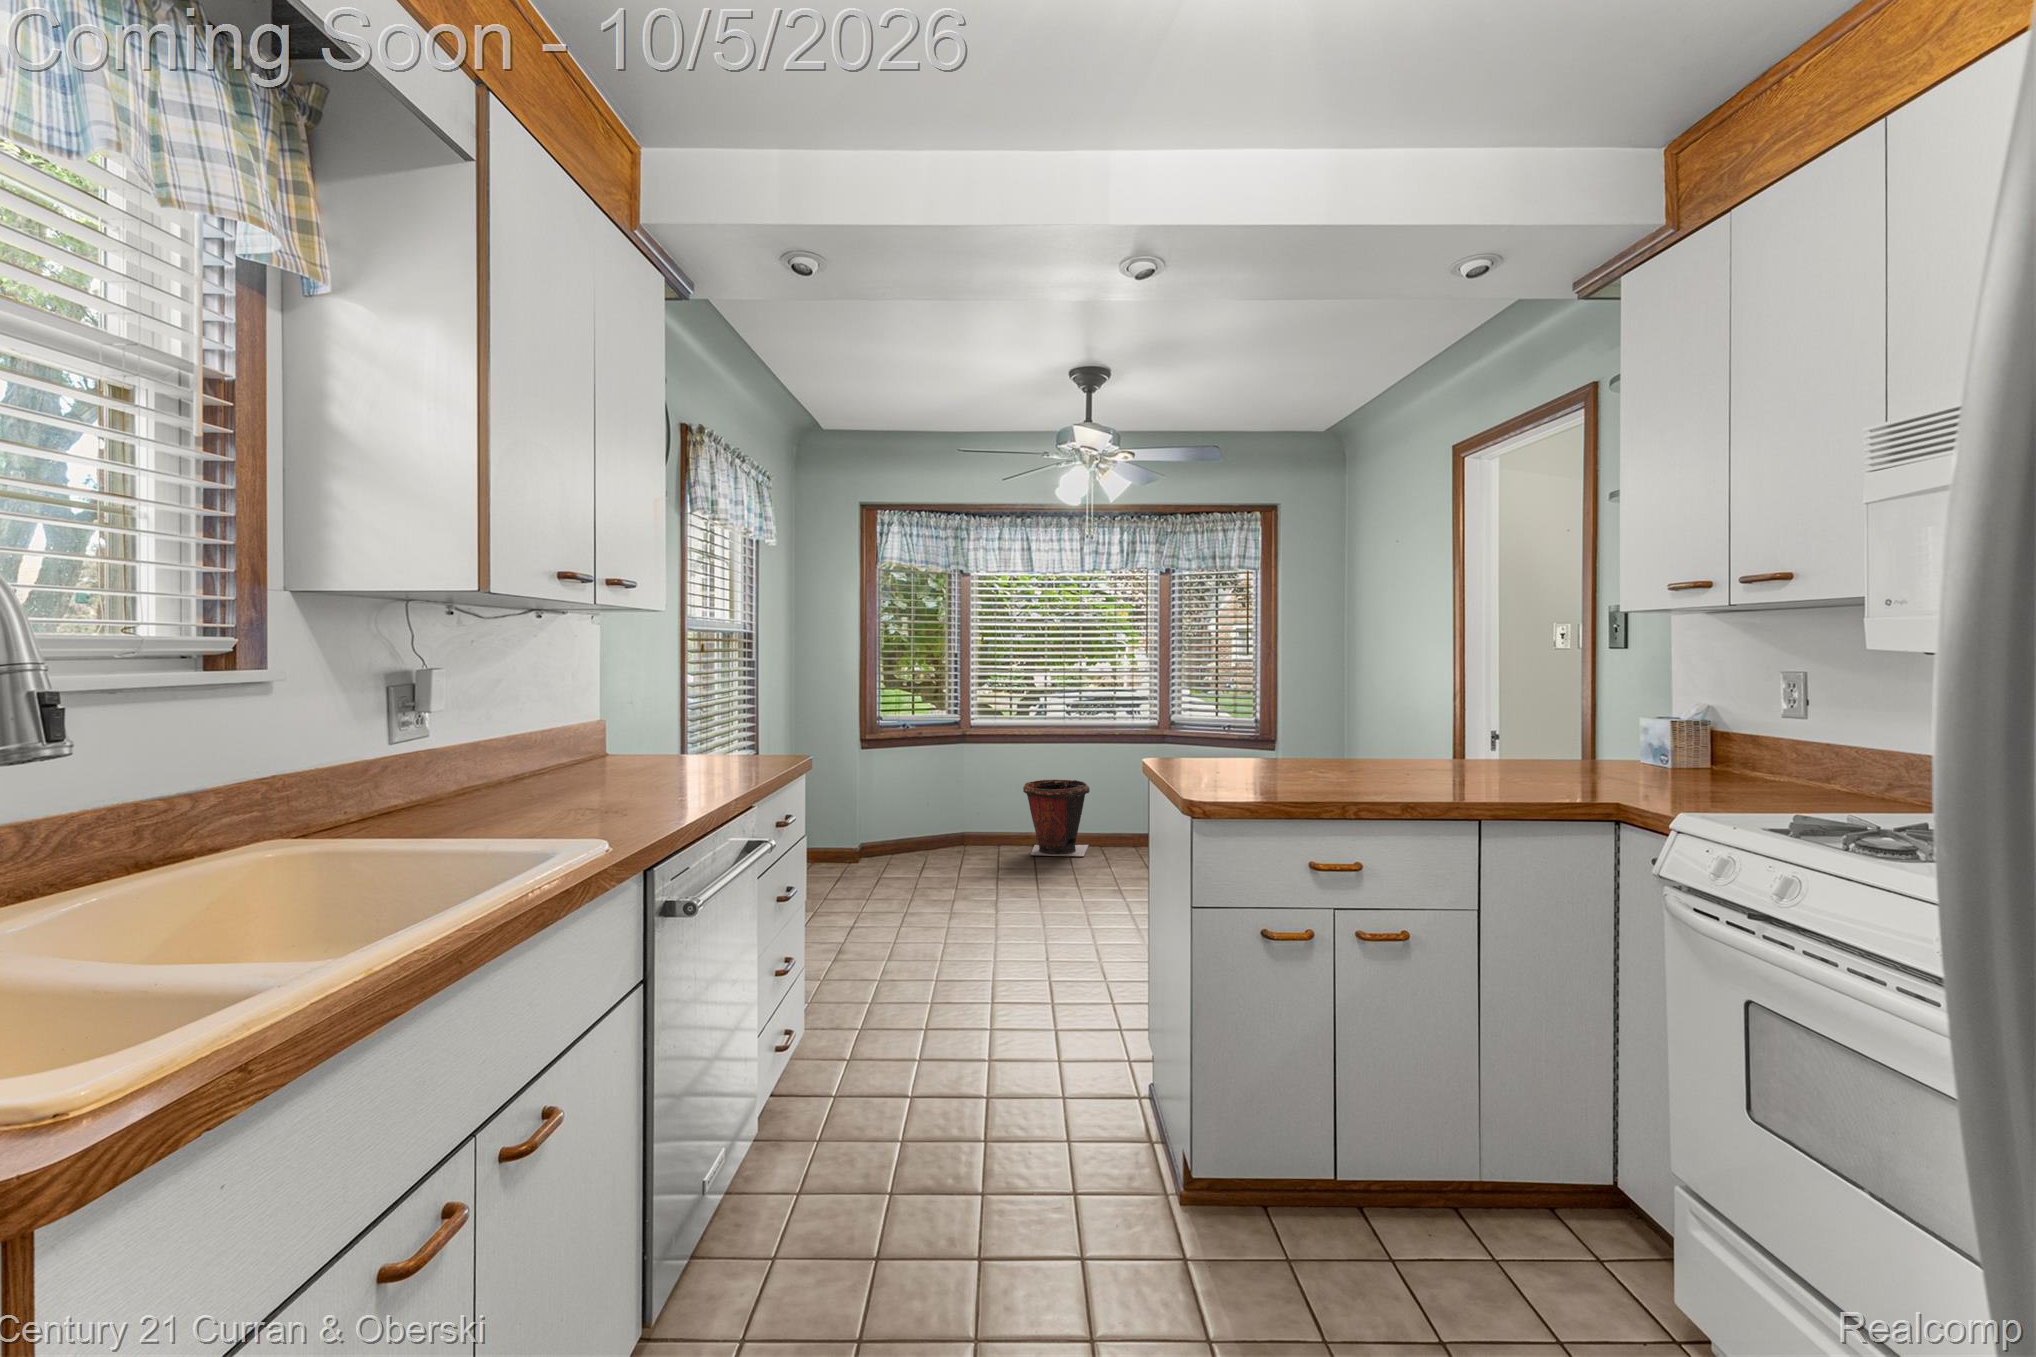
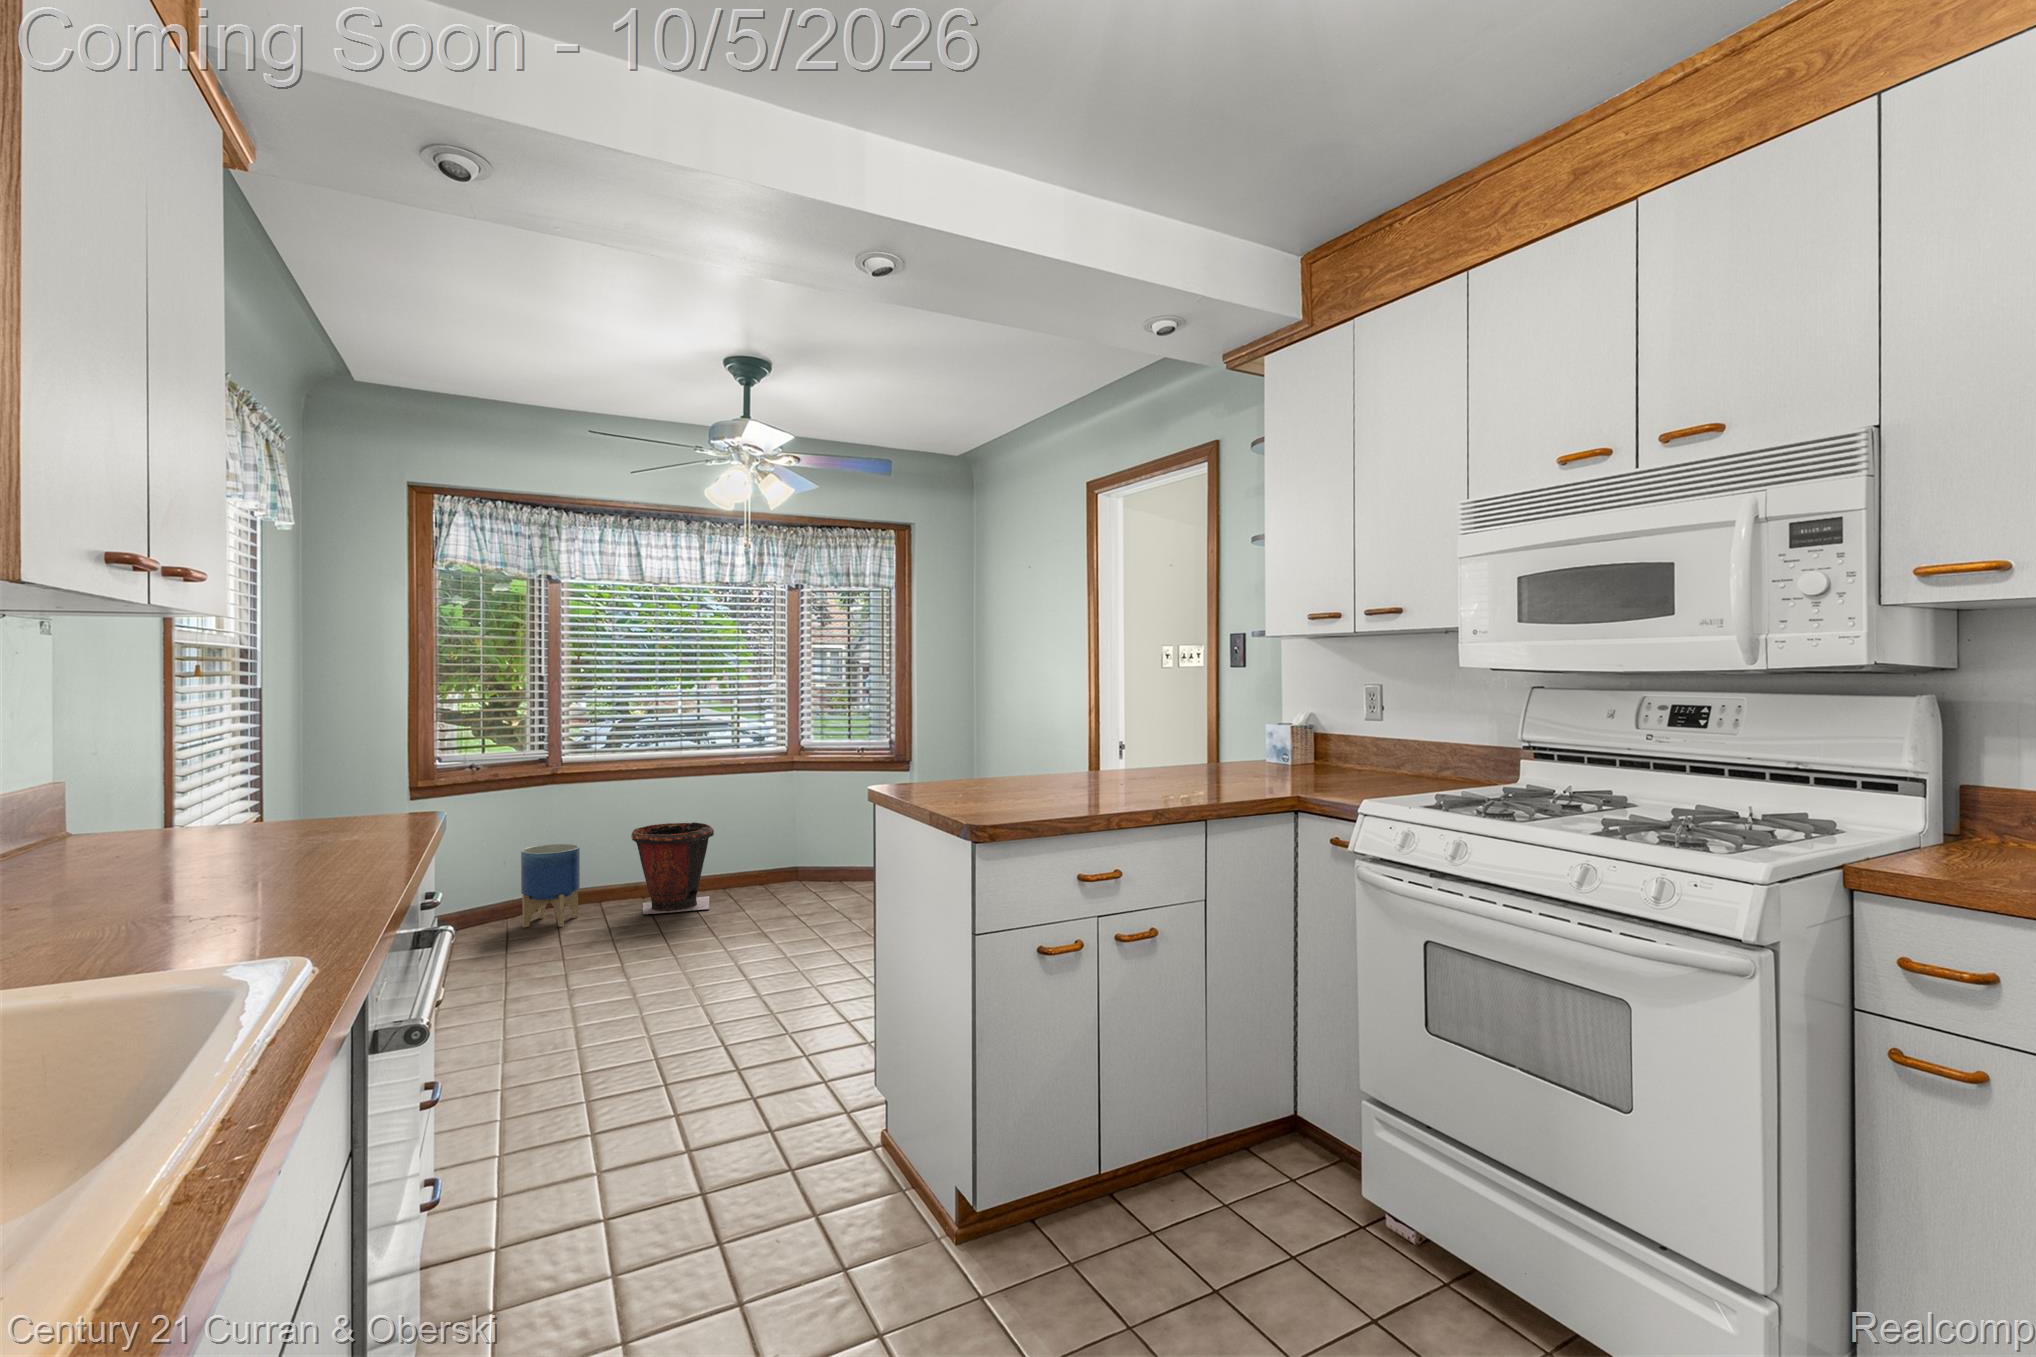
planter: none [940,791,983,858] -> present [521,844,580,927]

